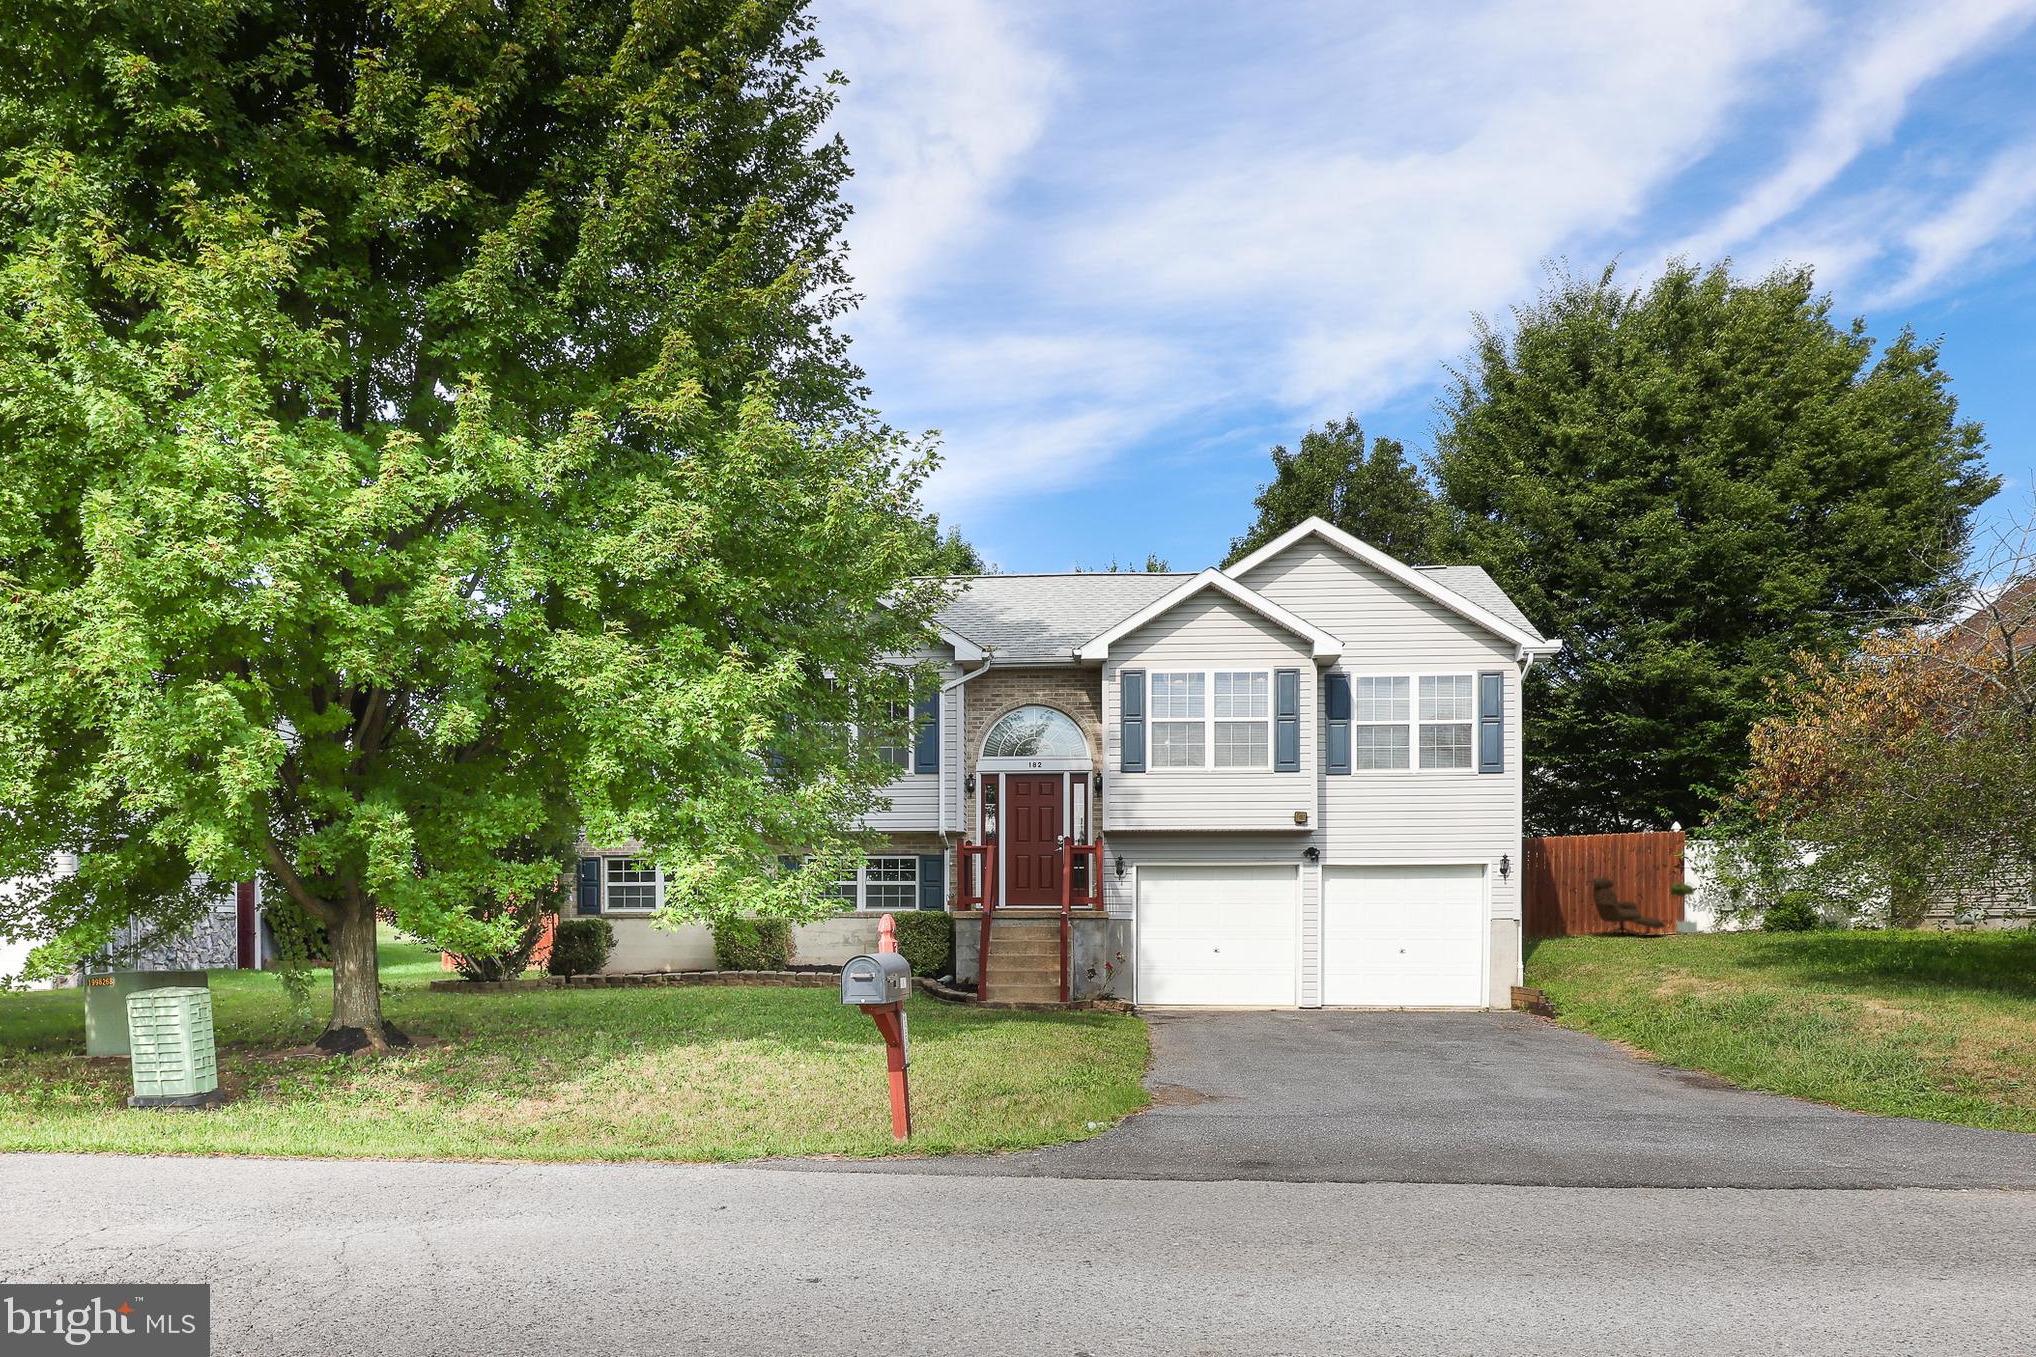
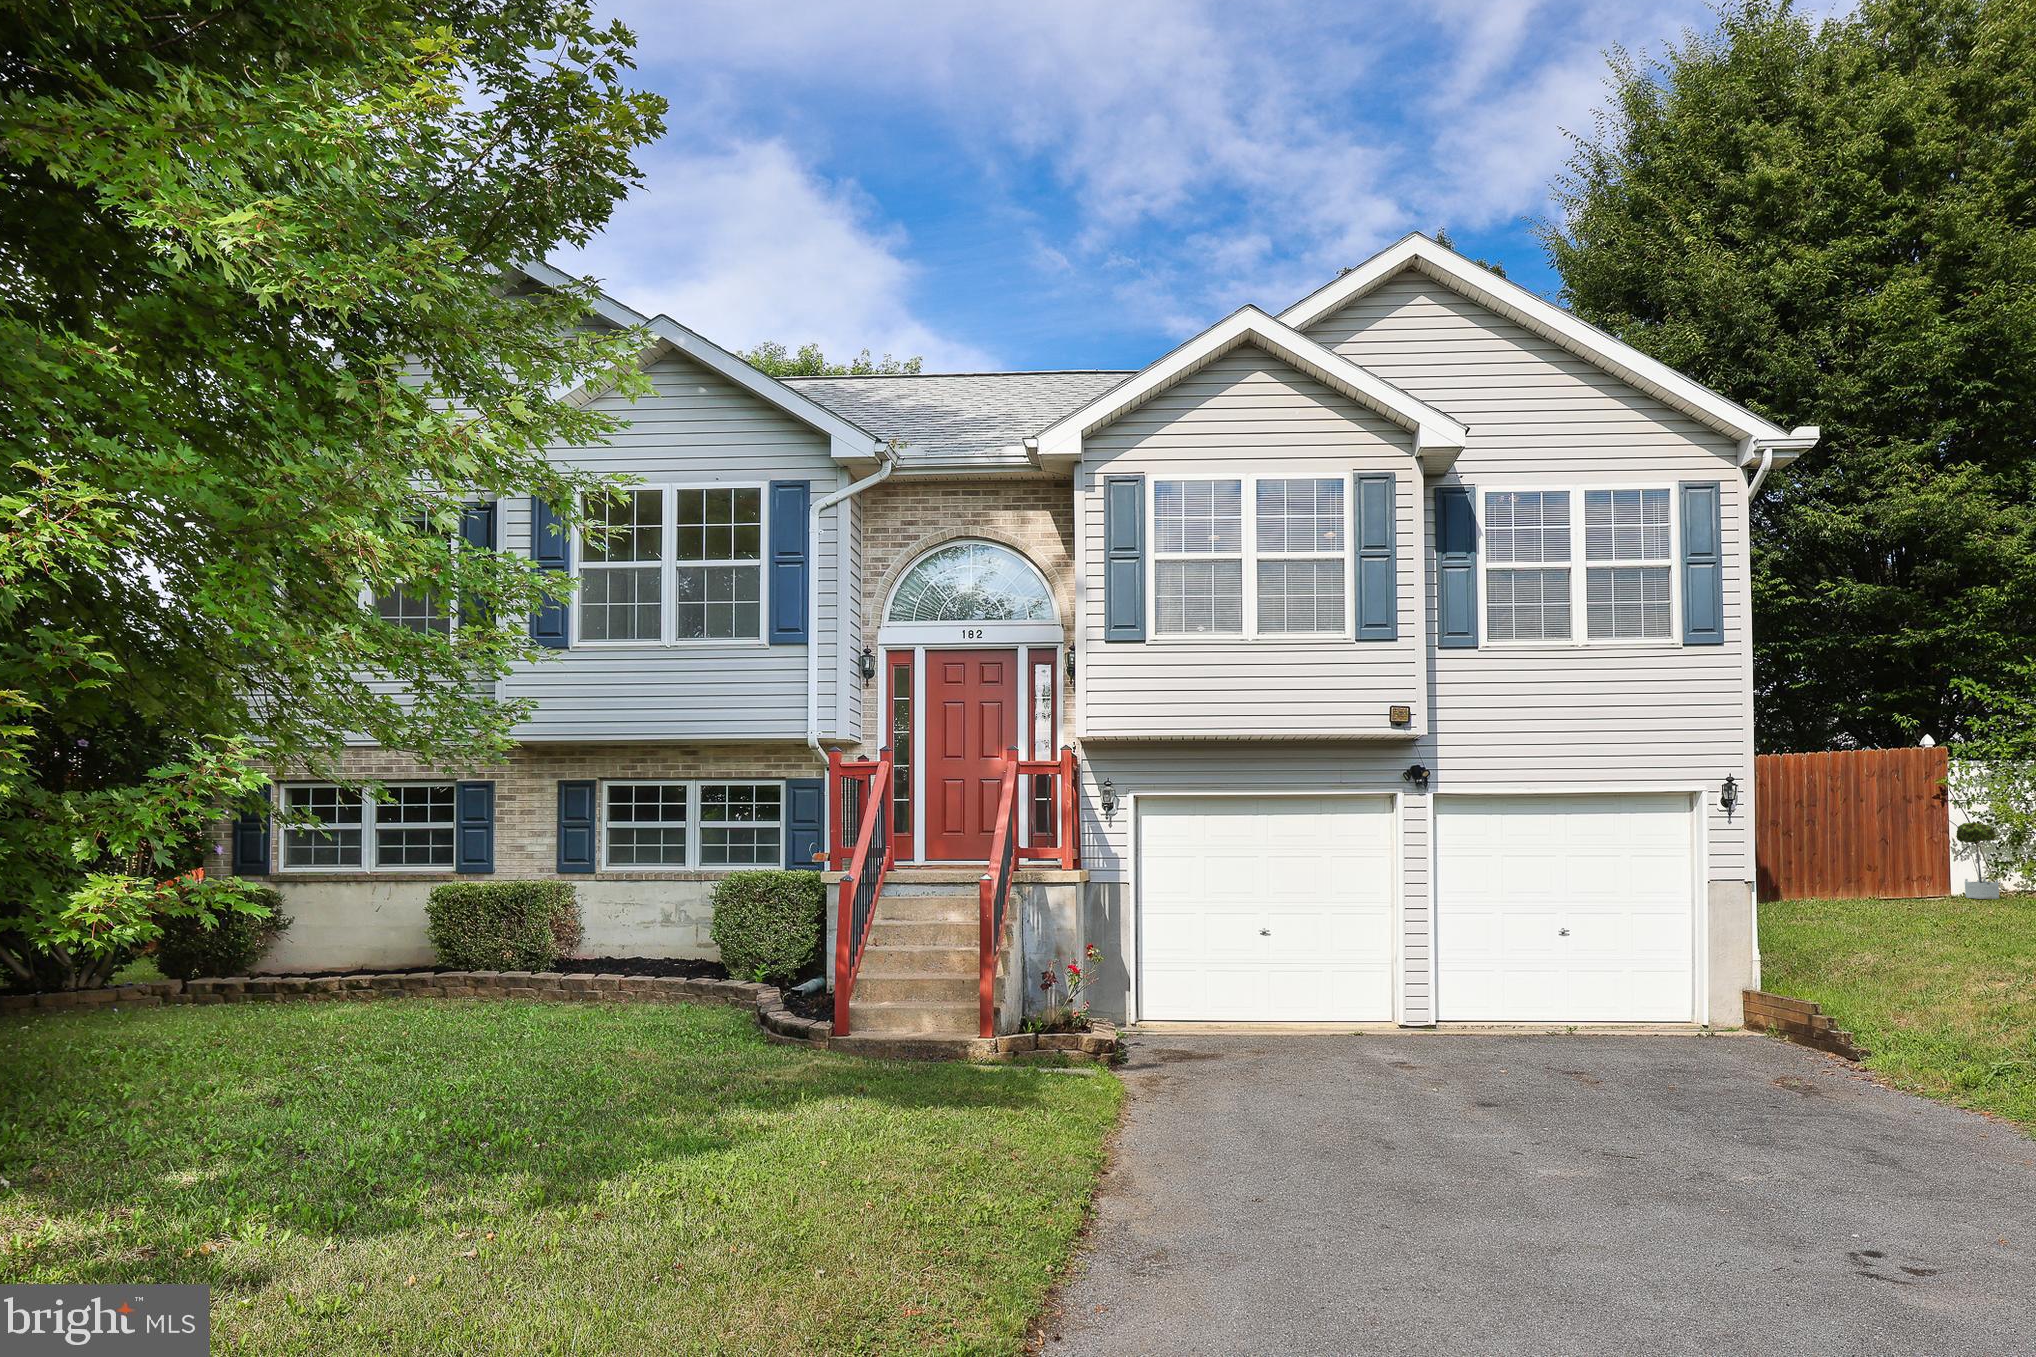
lounge chair: present [1592,877,1665,935] -> none [1835,814,1953,905]

